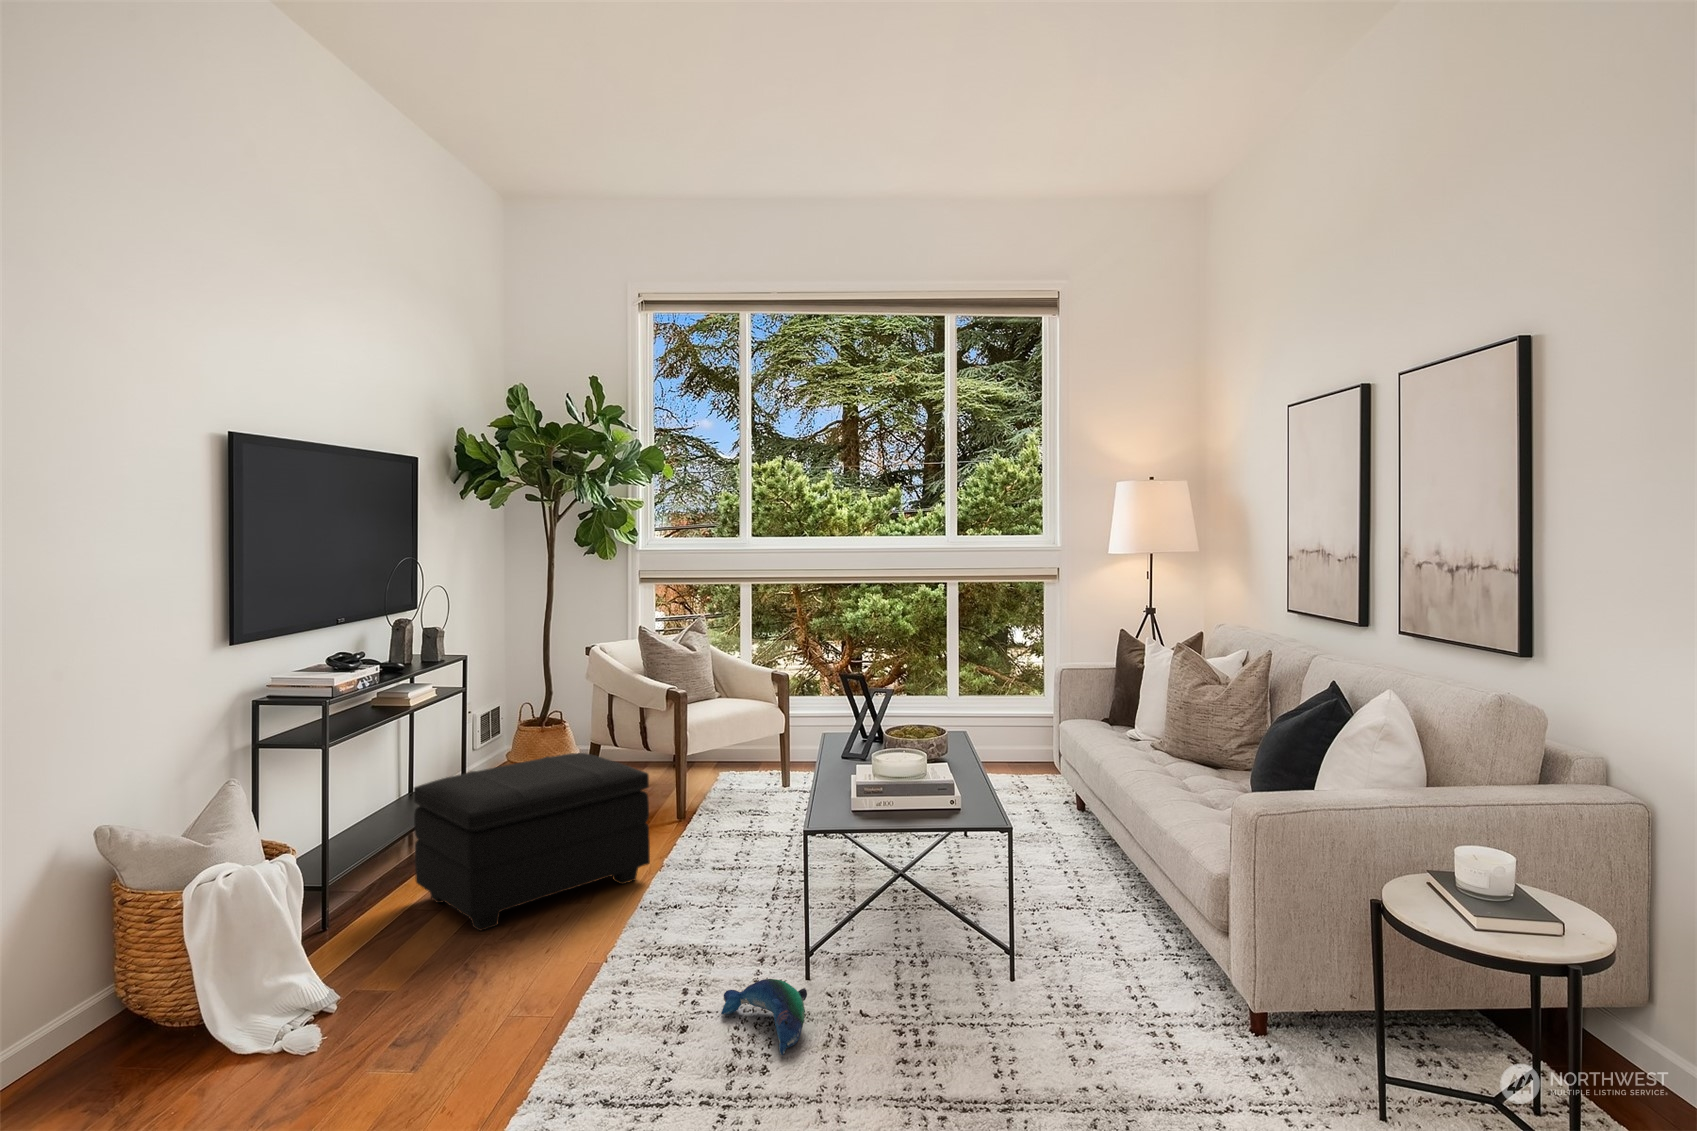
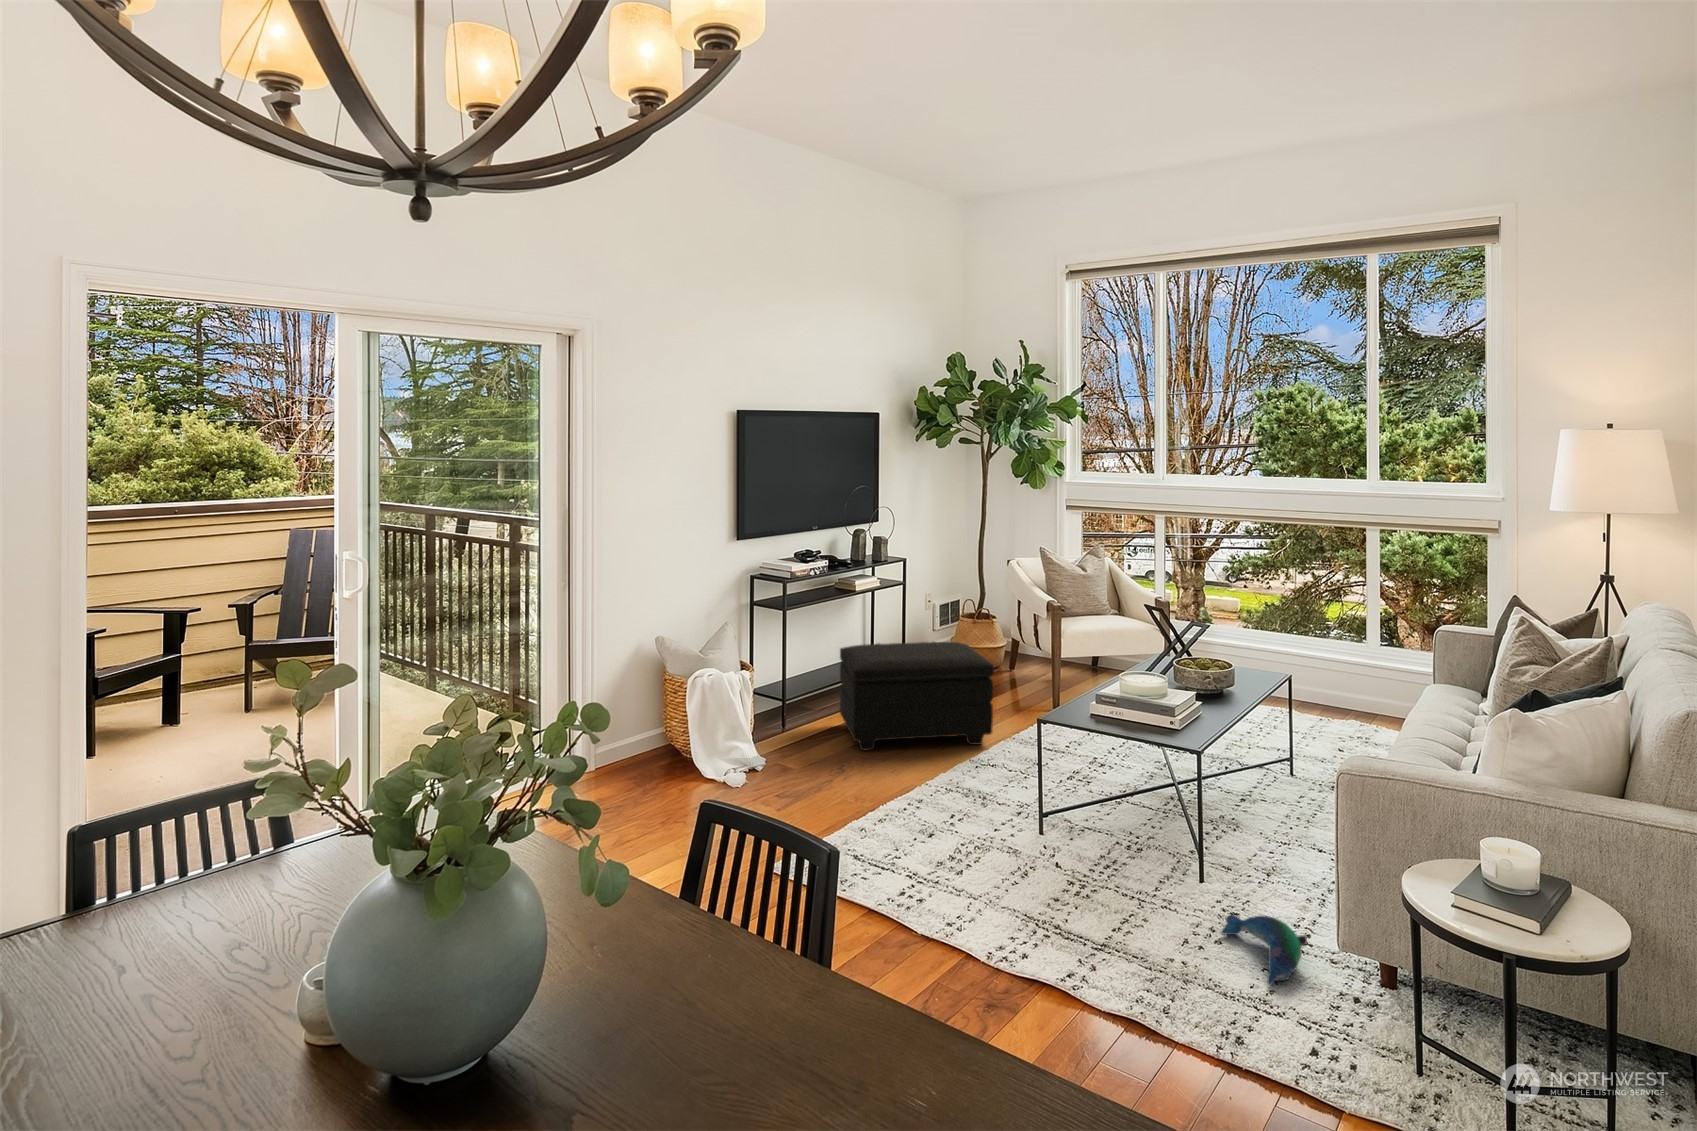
plush toy: present [721,979,807,1055] -> present [1222,915,1307,985]

